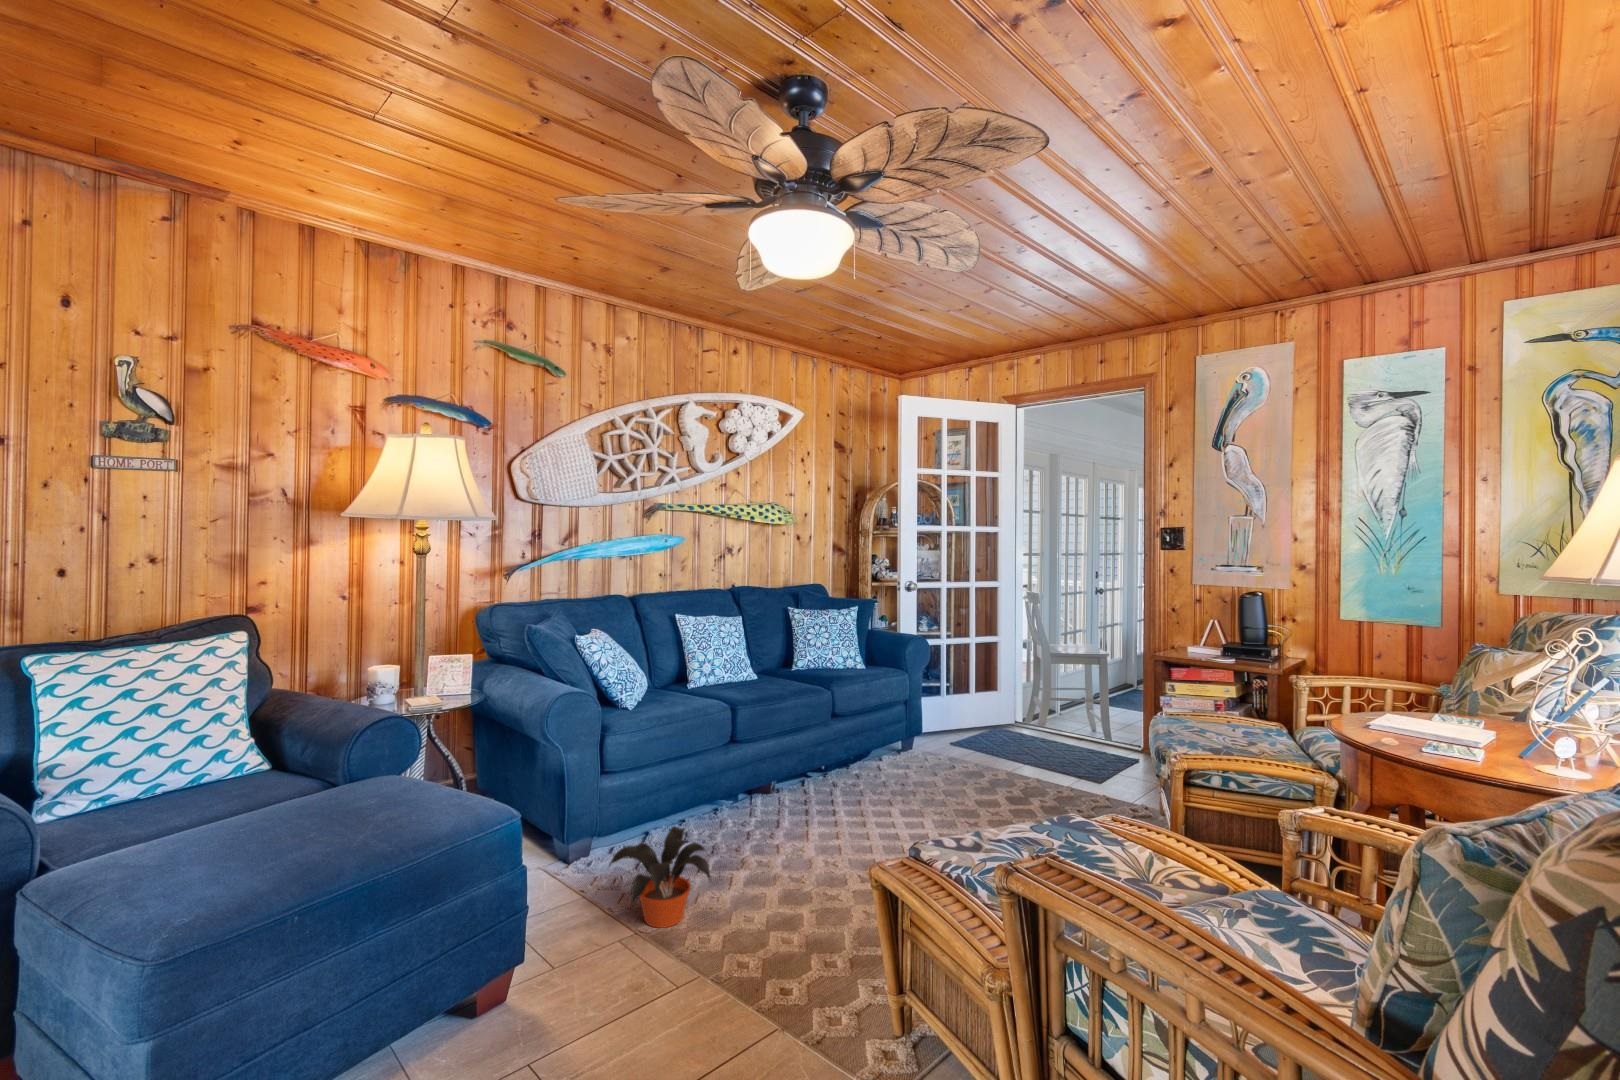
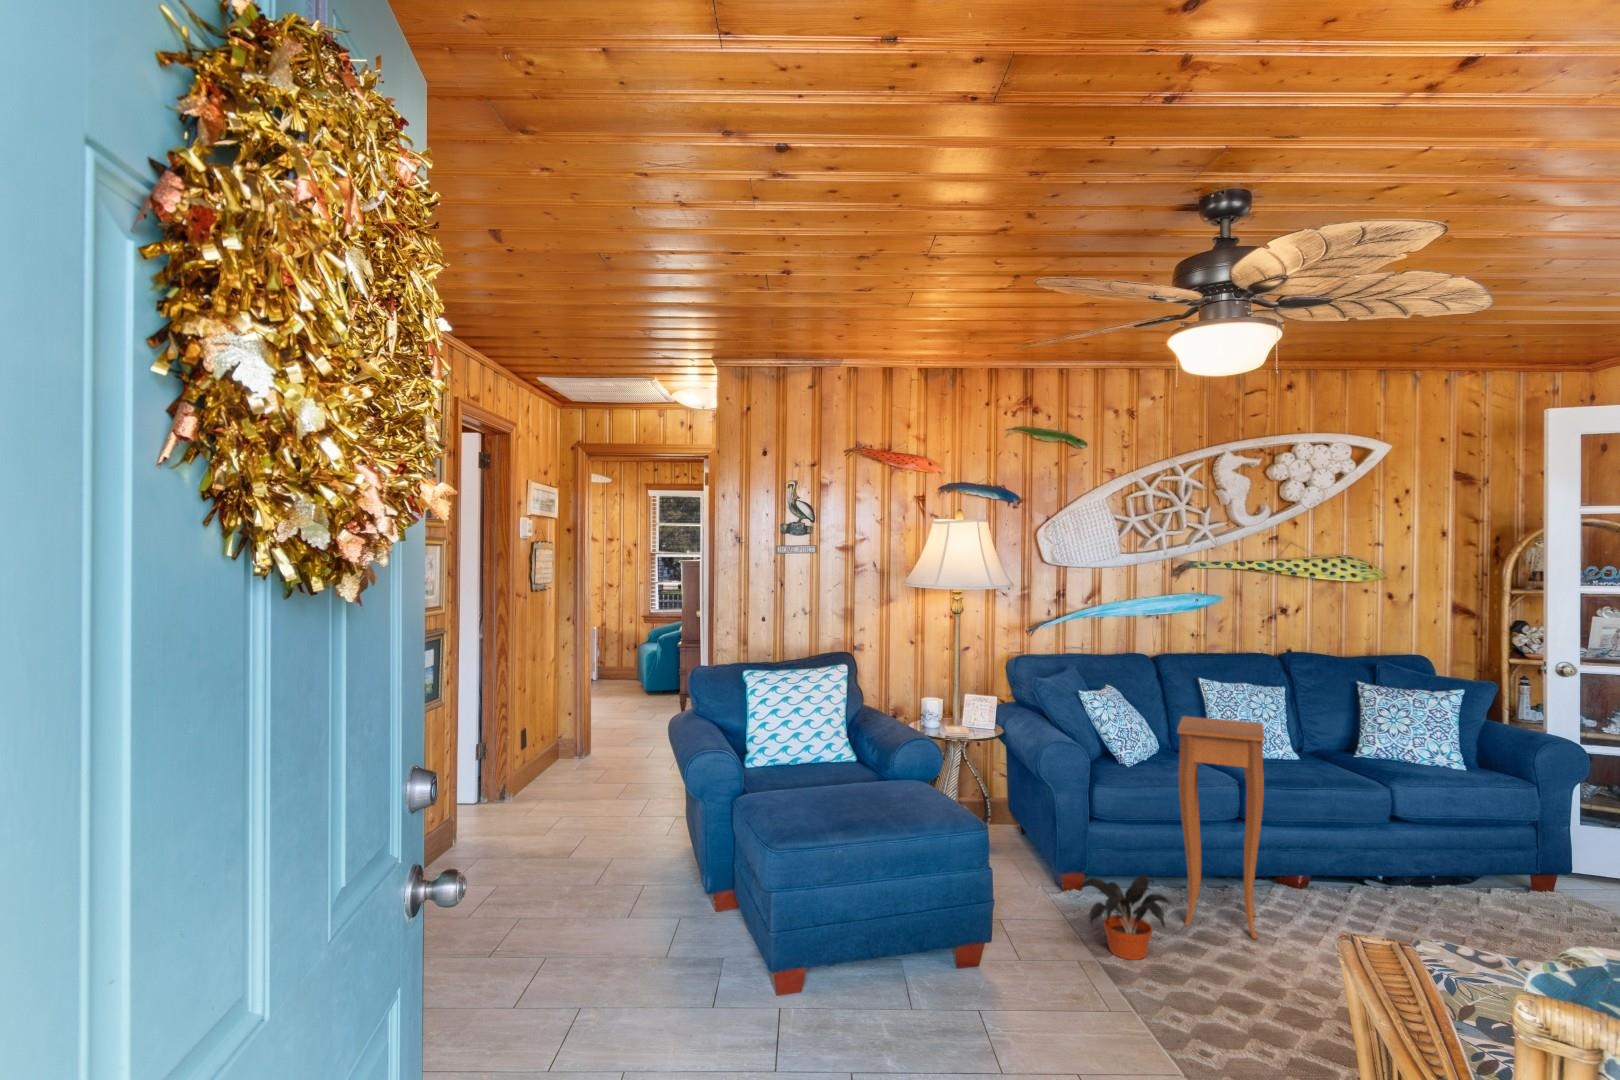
side table: none [689,648,777,863] -> present [1177,716,1265,939]

